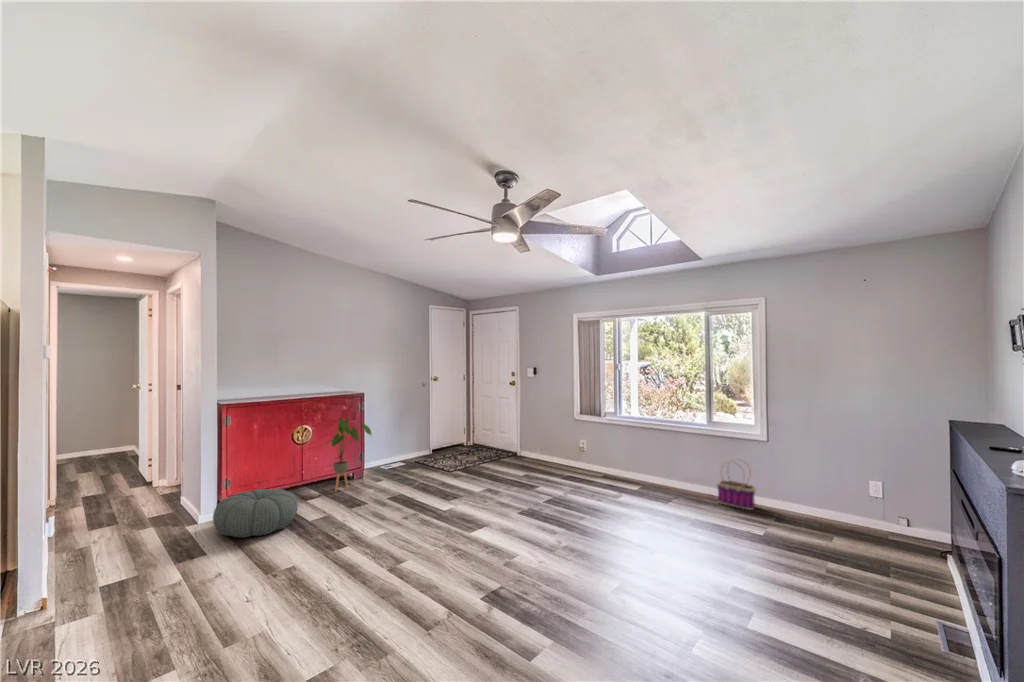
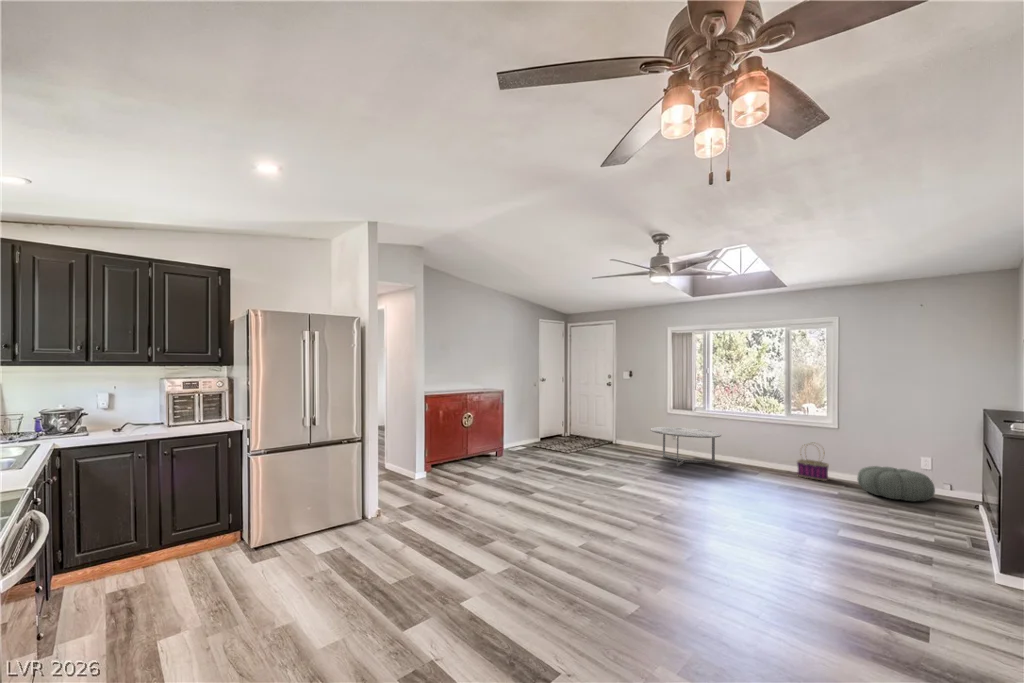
house plant: present [327,418,372,492] -> none [481,407,516,463]
coffee table: none [545,437,630,491] -> present [650,427,721,467]
pouf: present [213,489,298,537] -> present [857,466,935,501]

